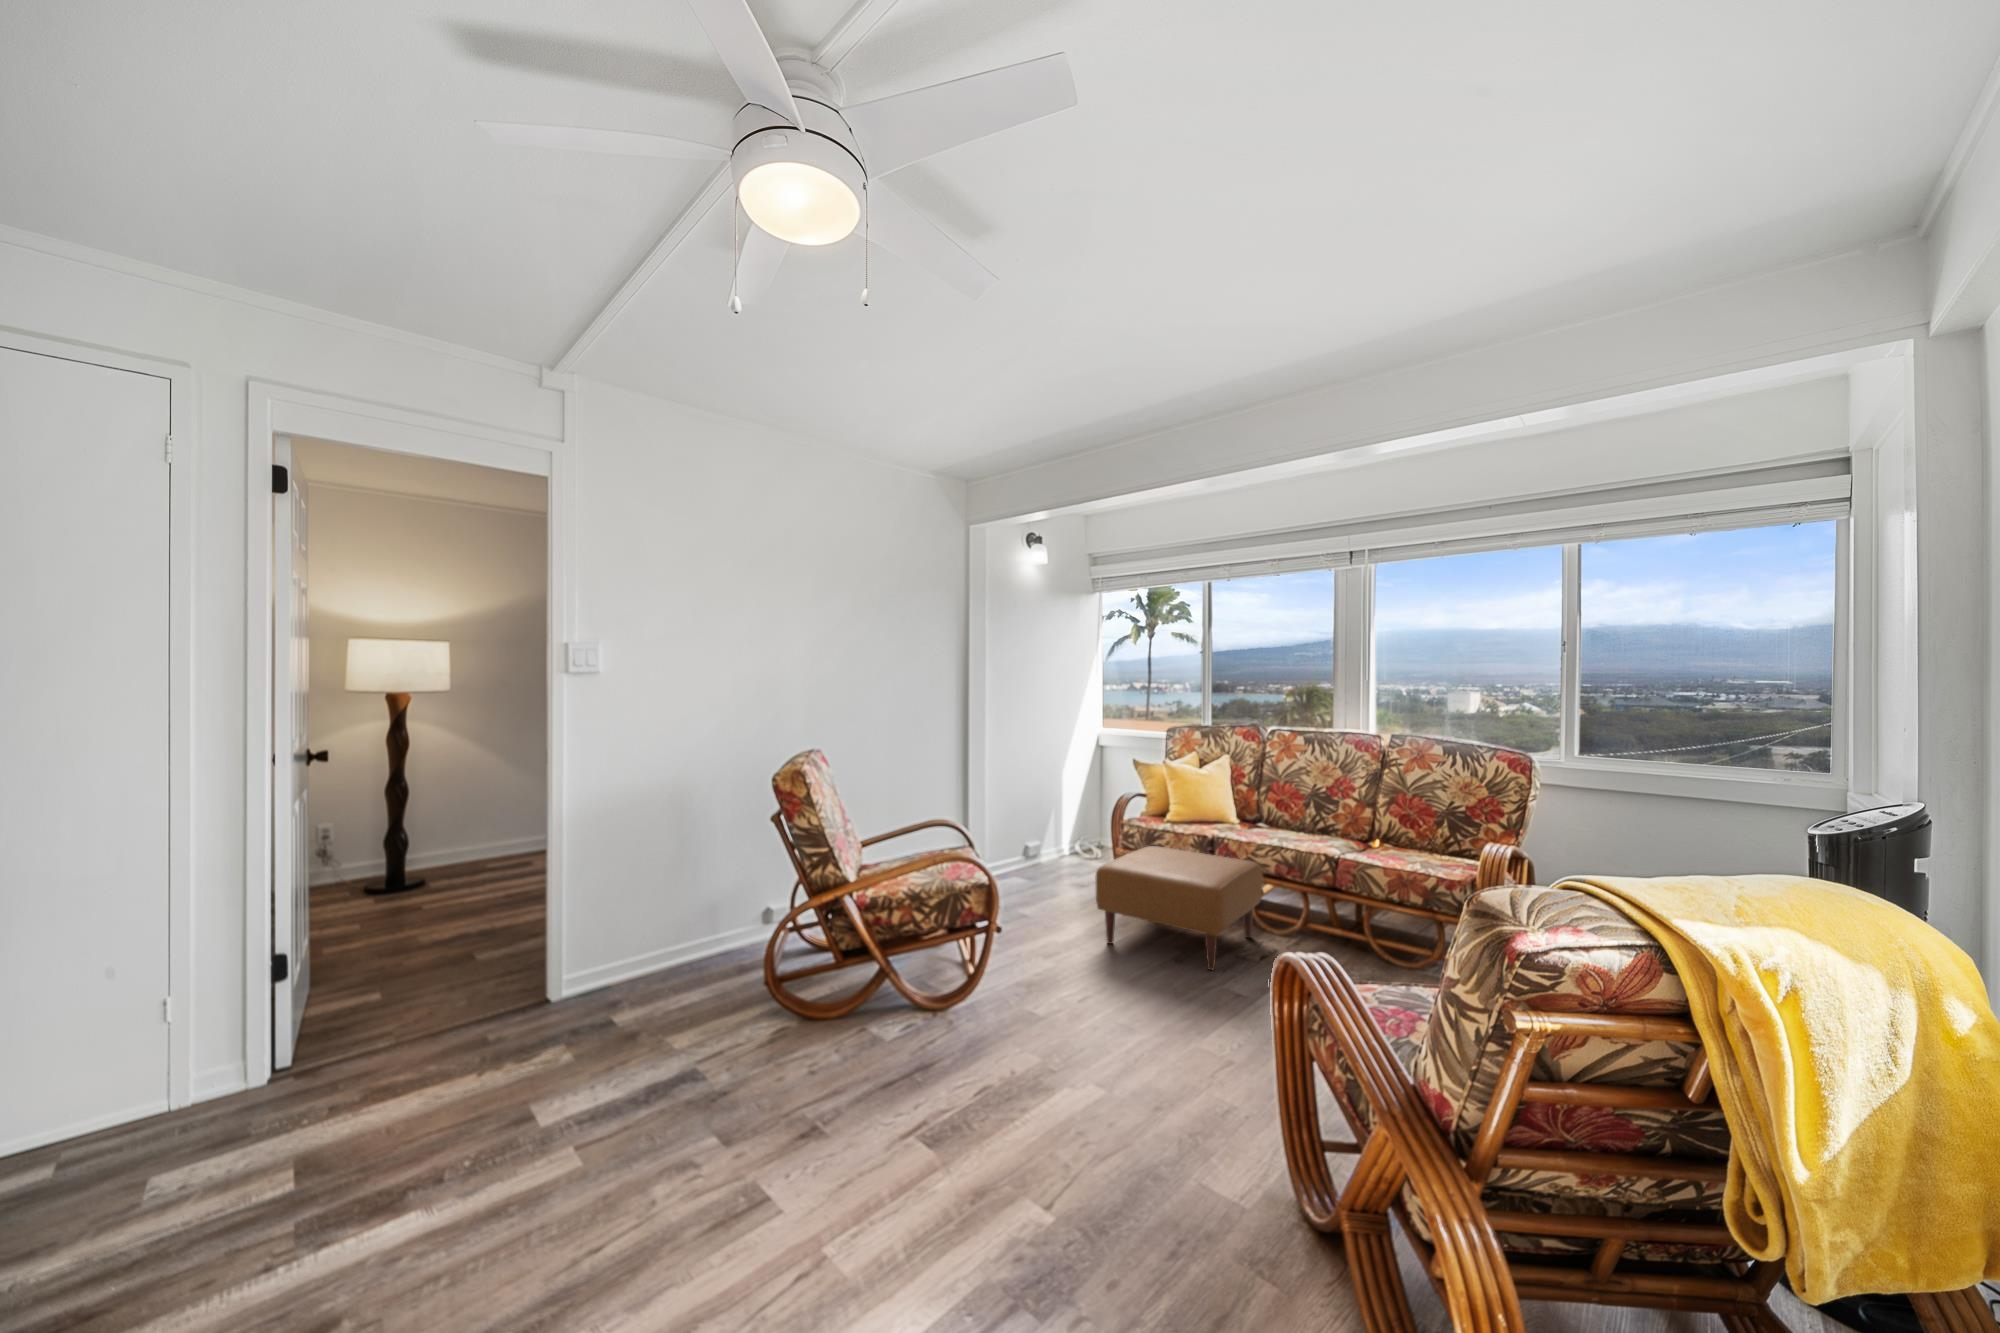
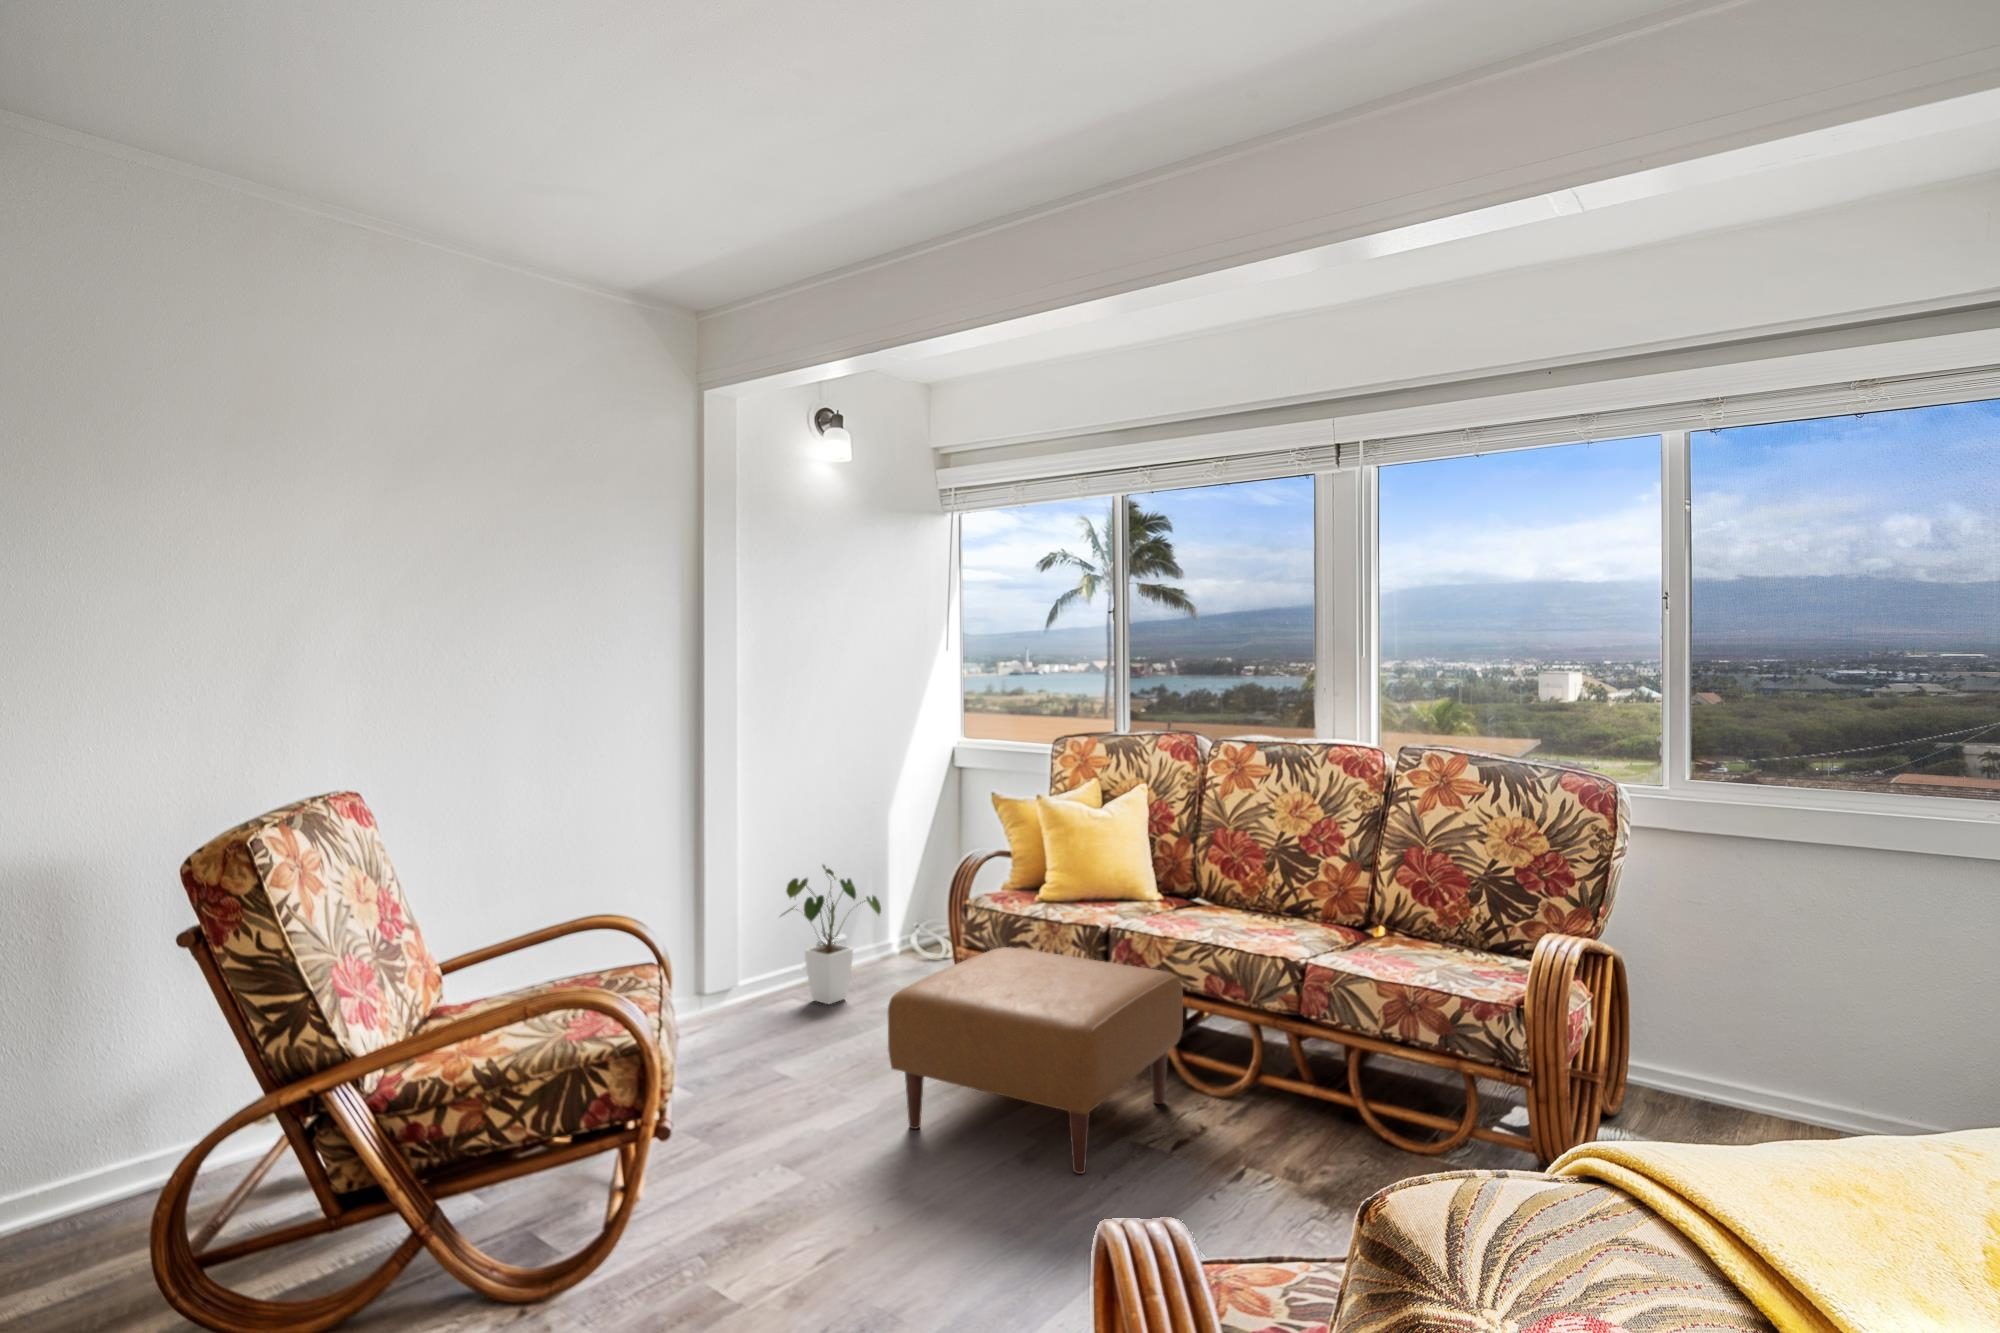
house plant: none [1009,798,1069,879] -> present [781,865,881,1004]

